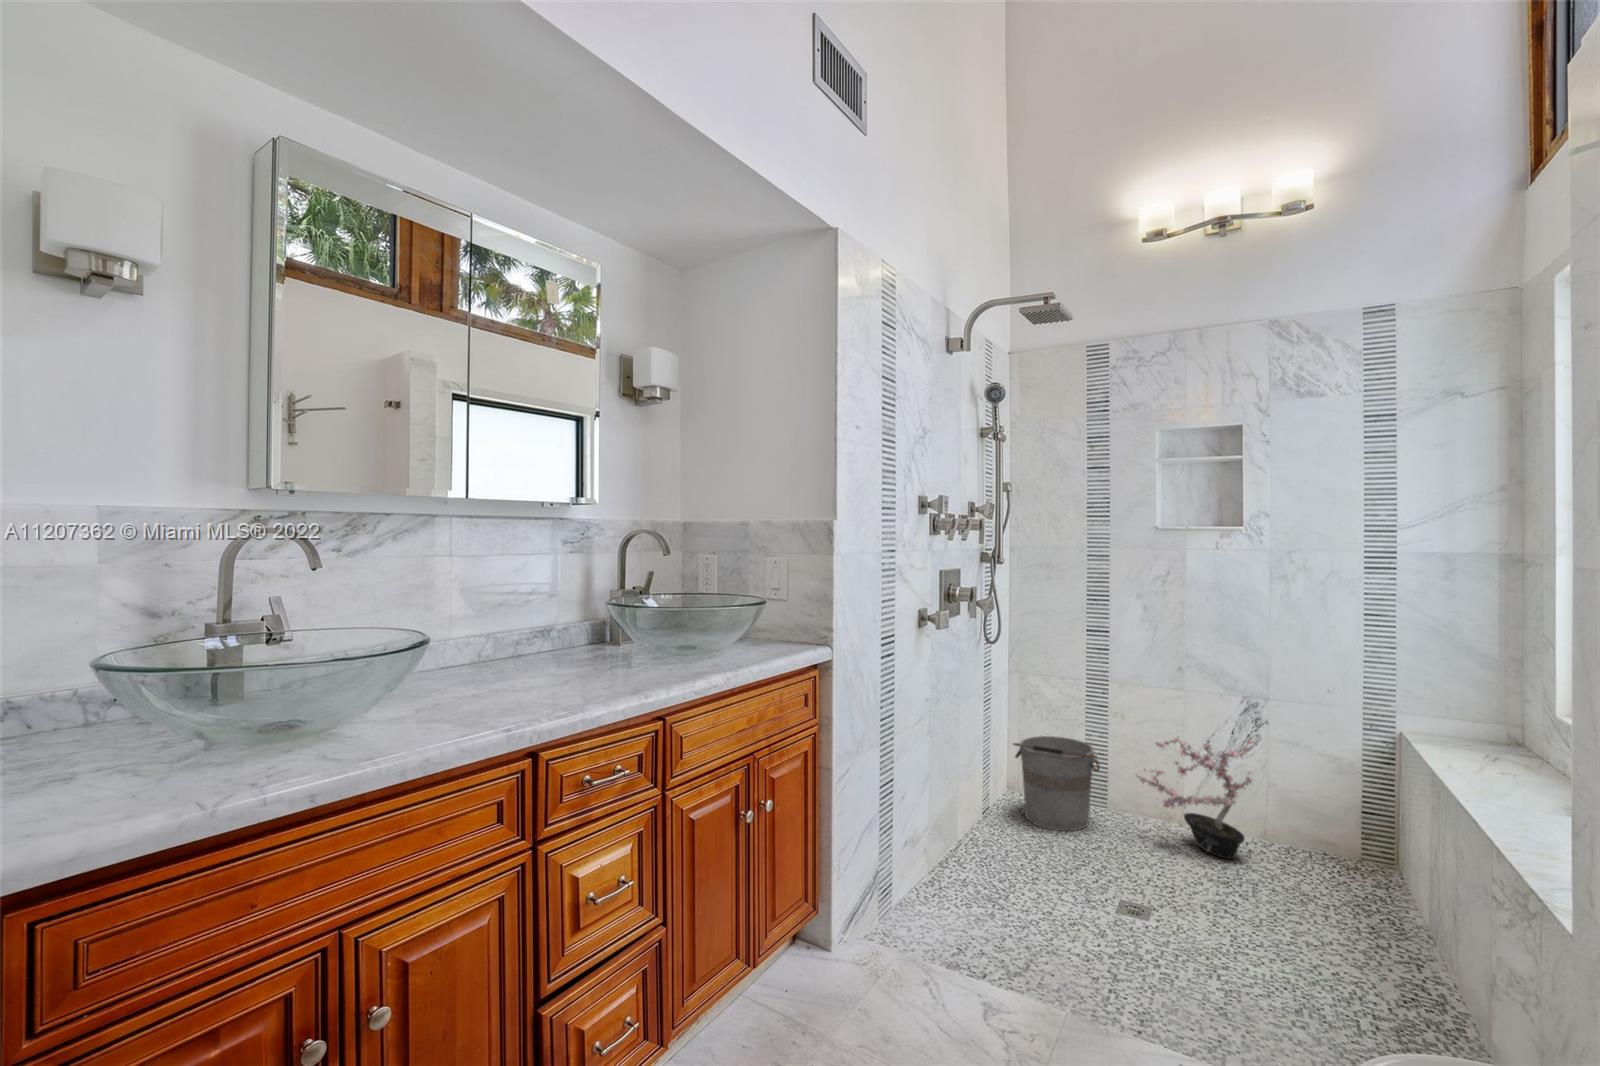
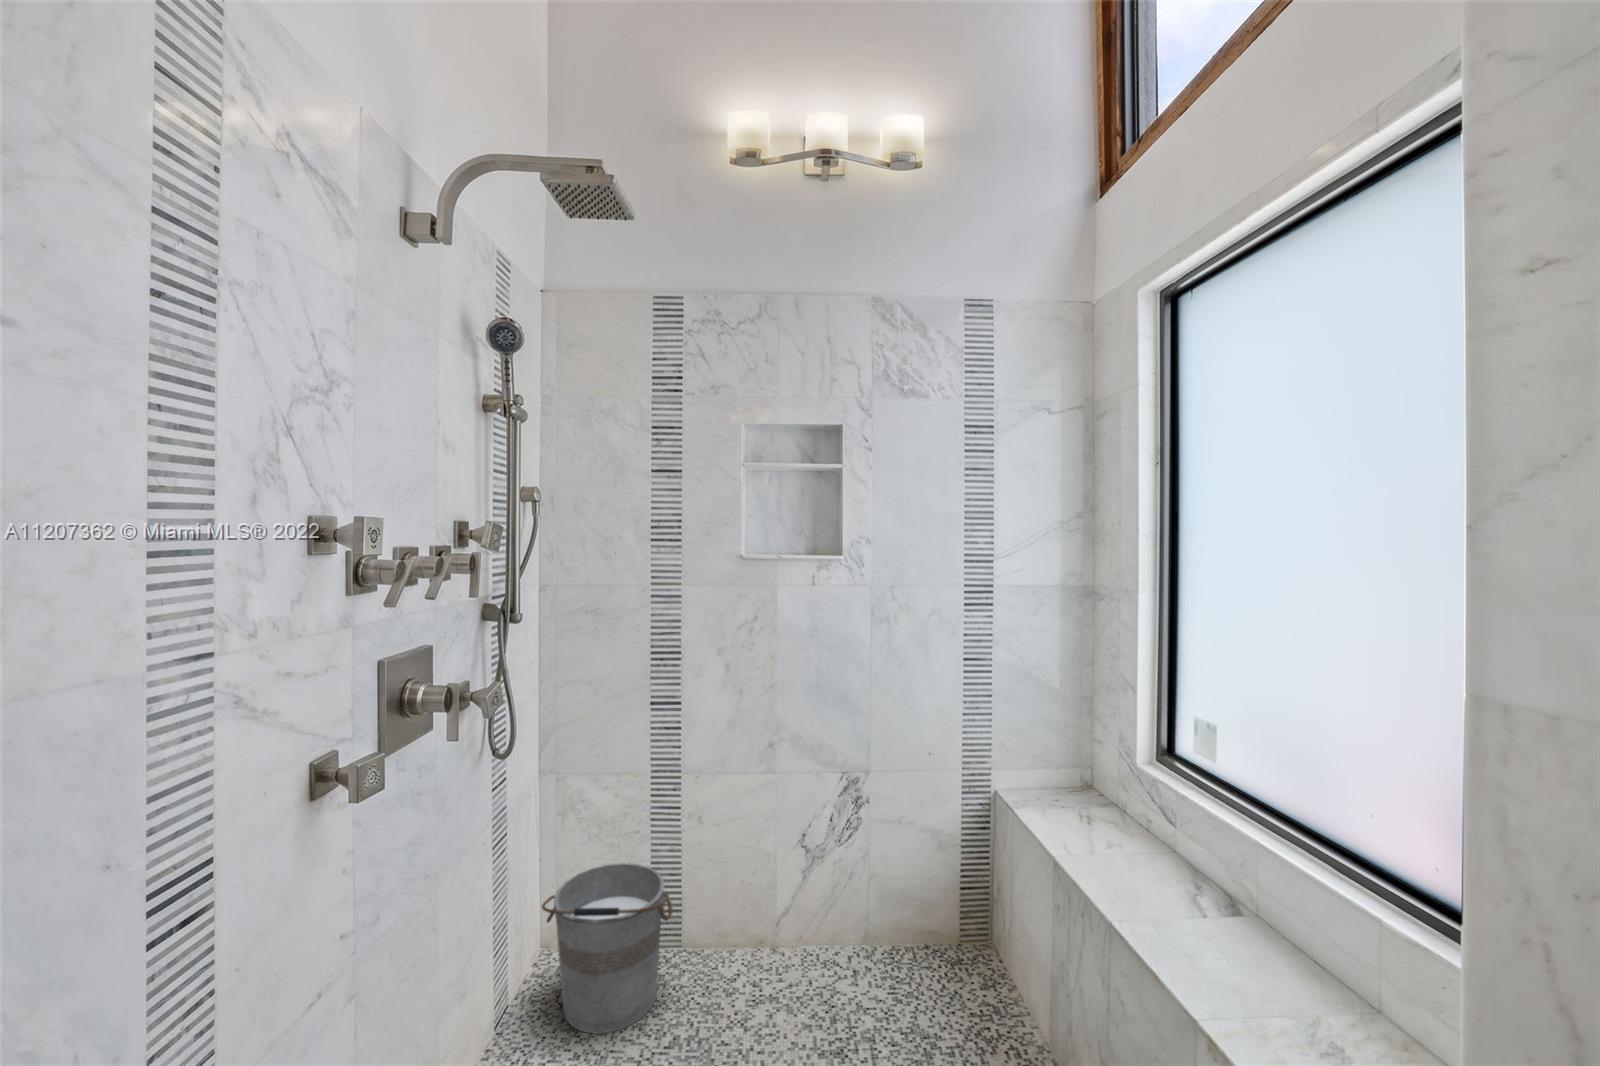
potted plant: present [1136,737,1252,859] -> none [716,828,870,1008]

